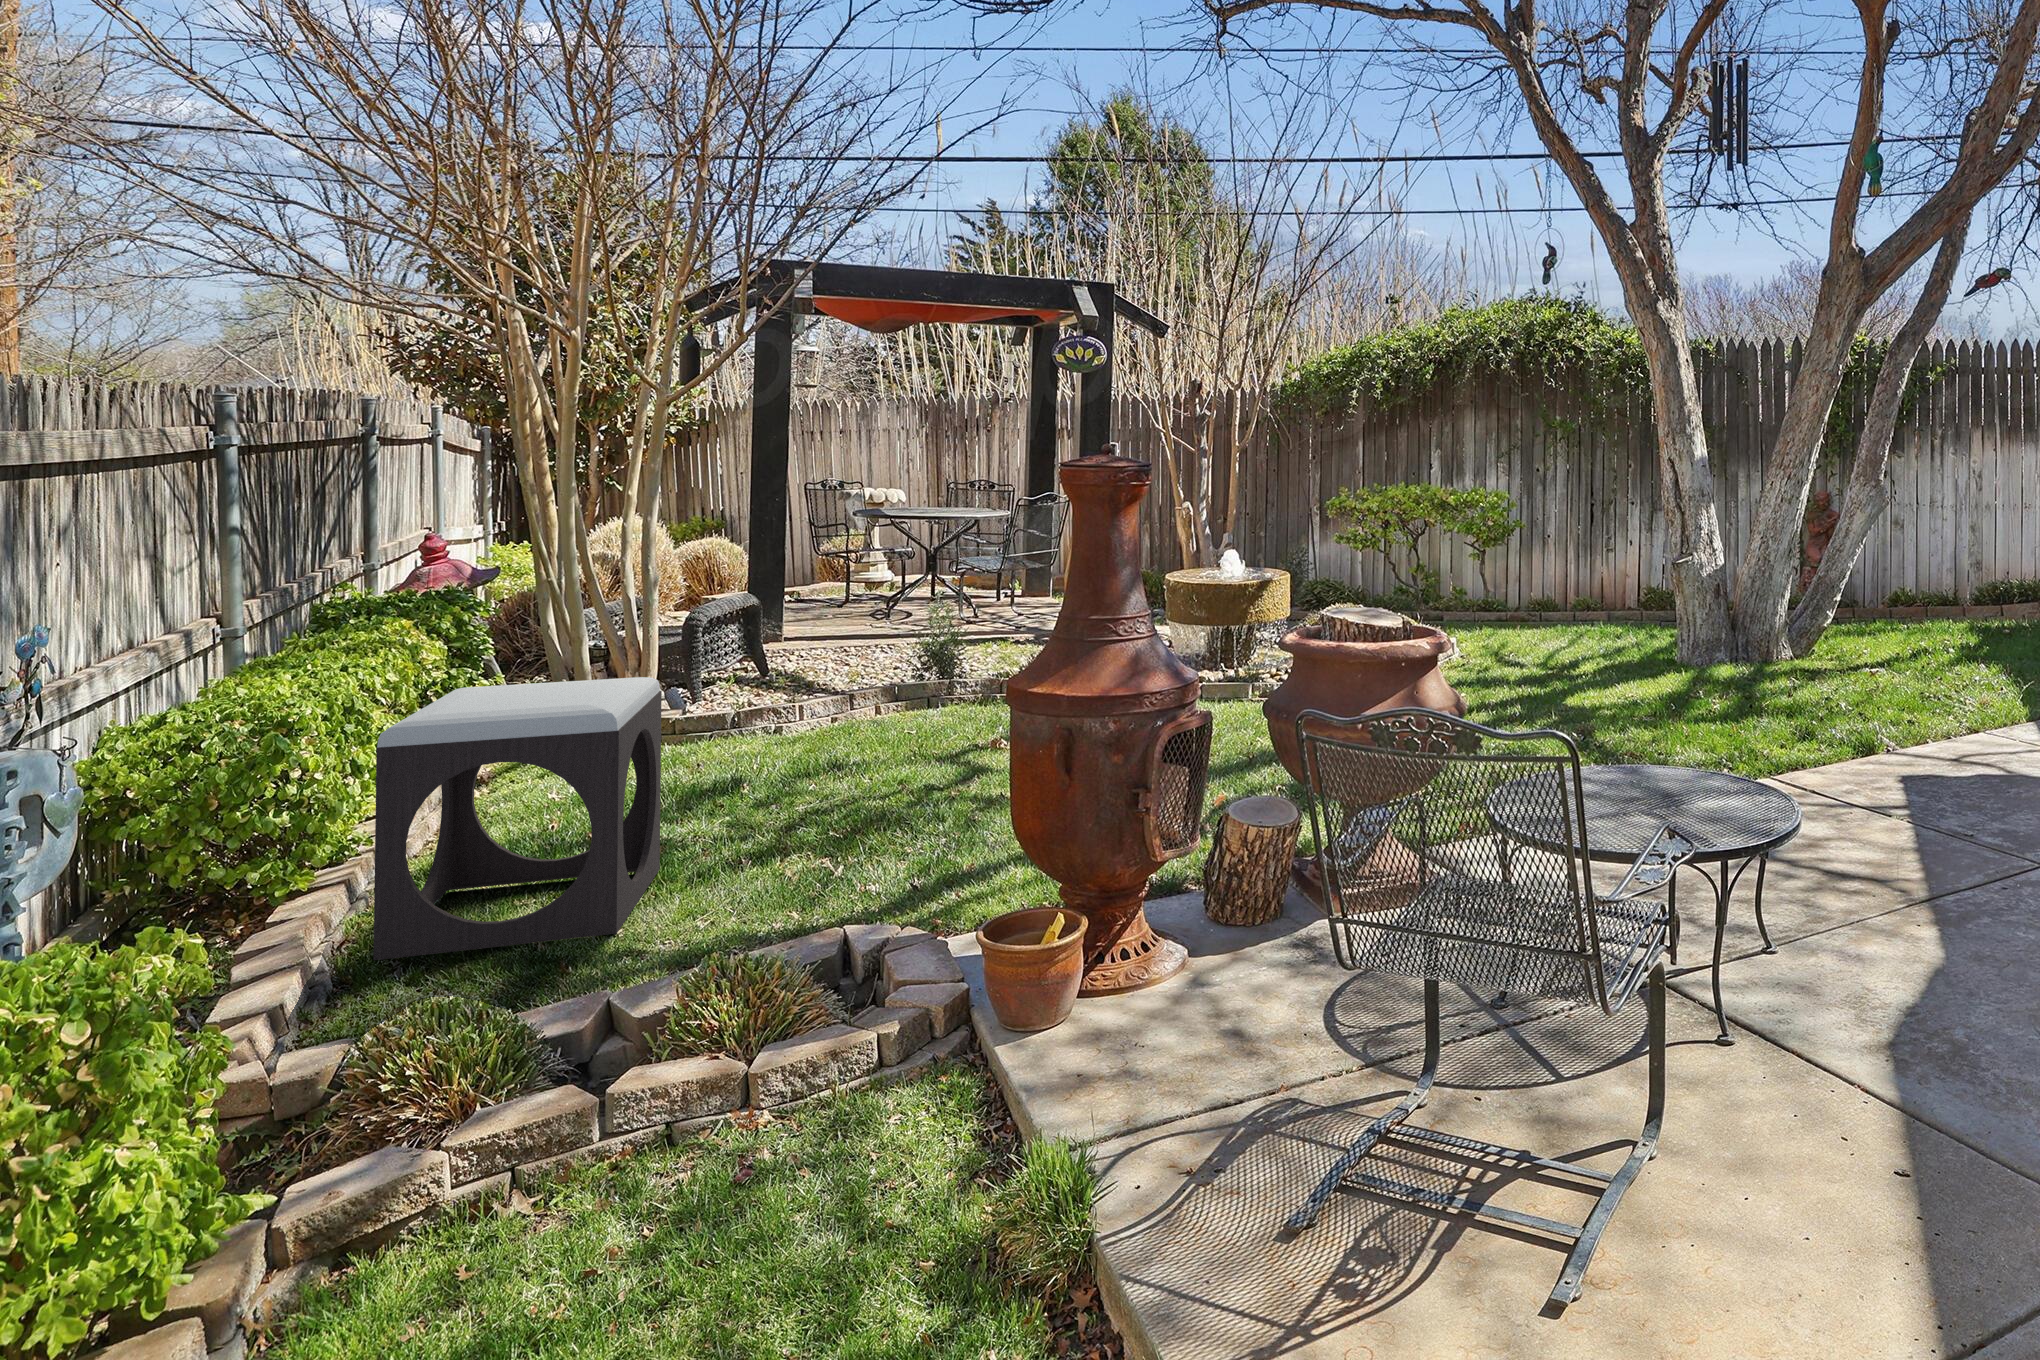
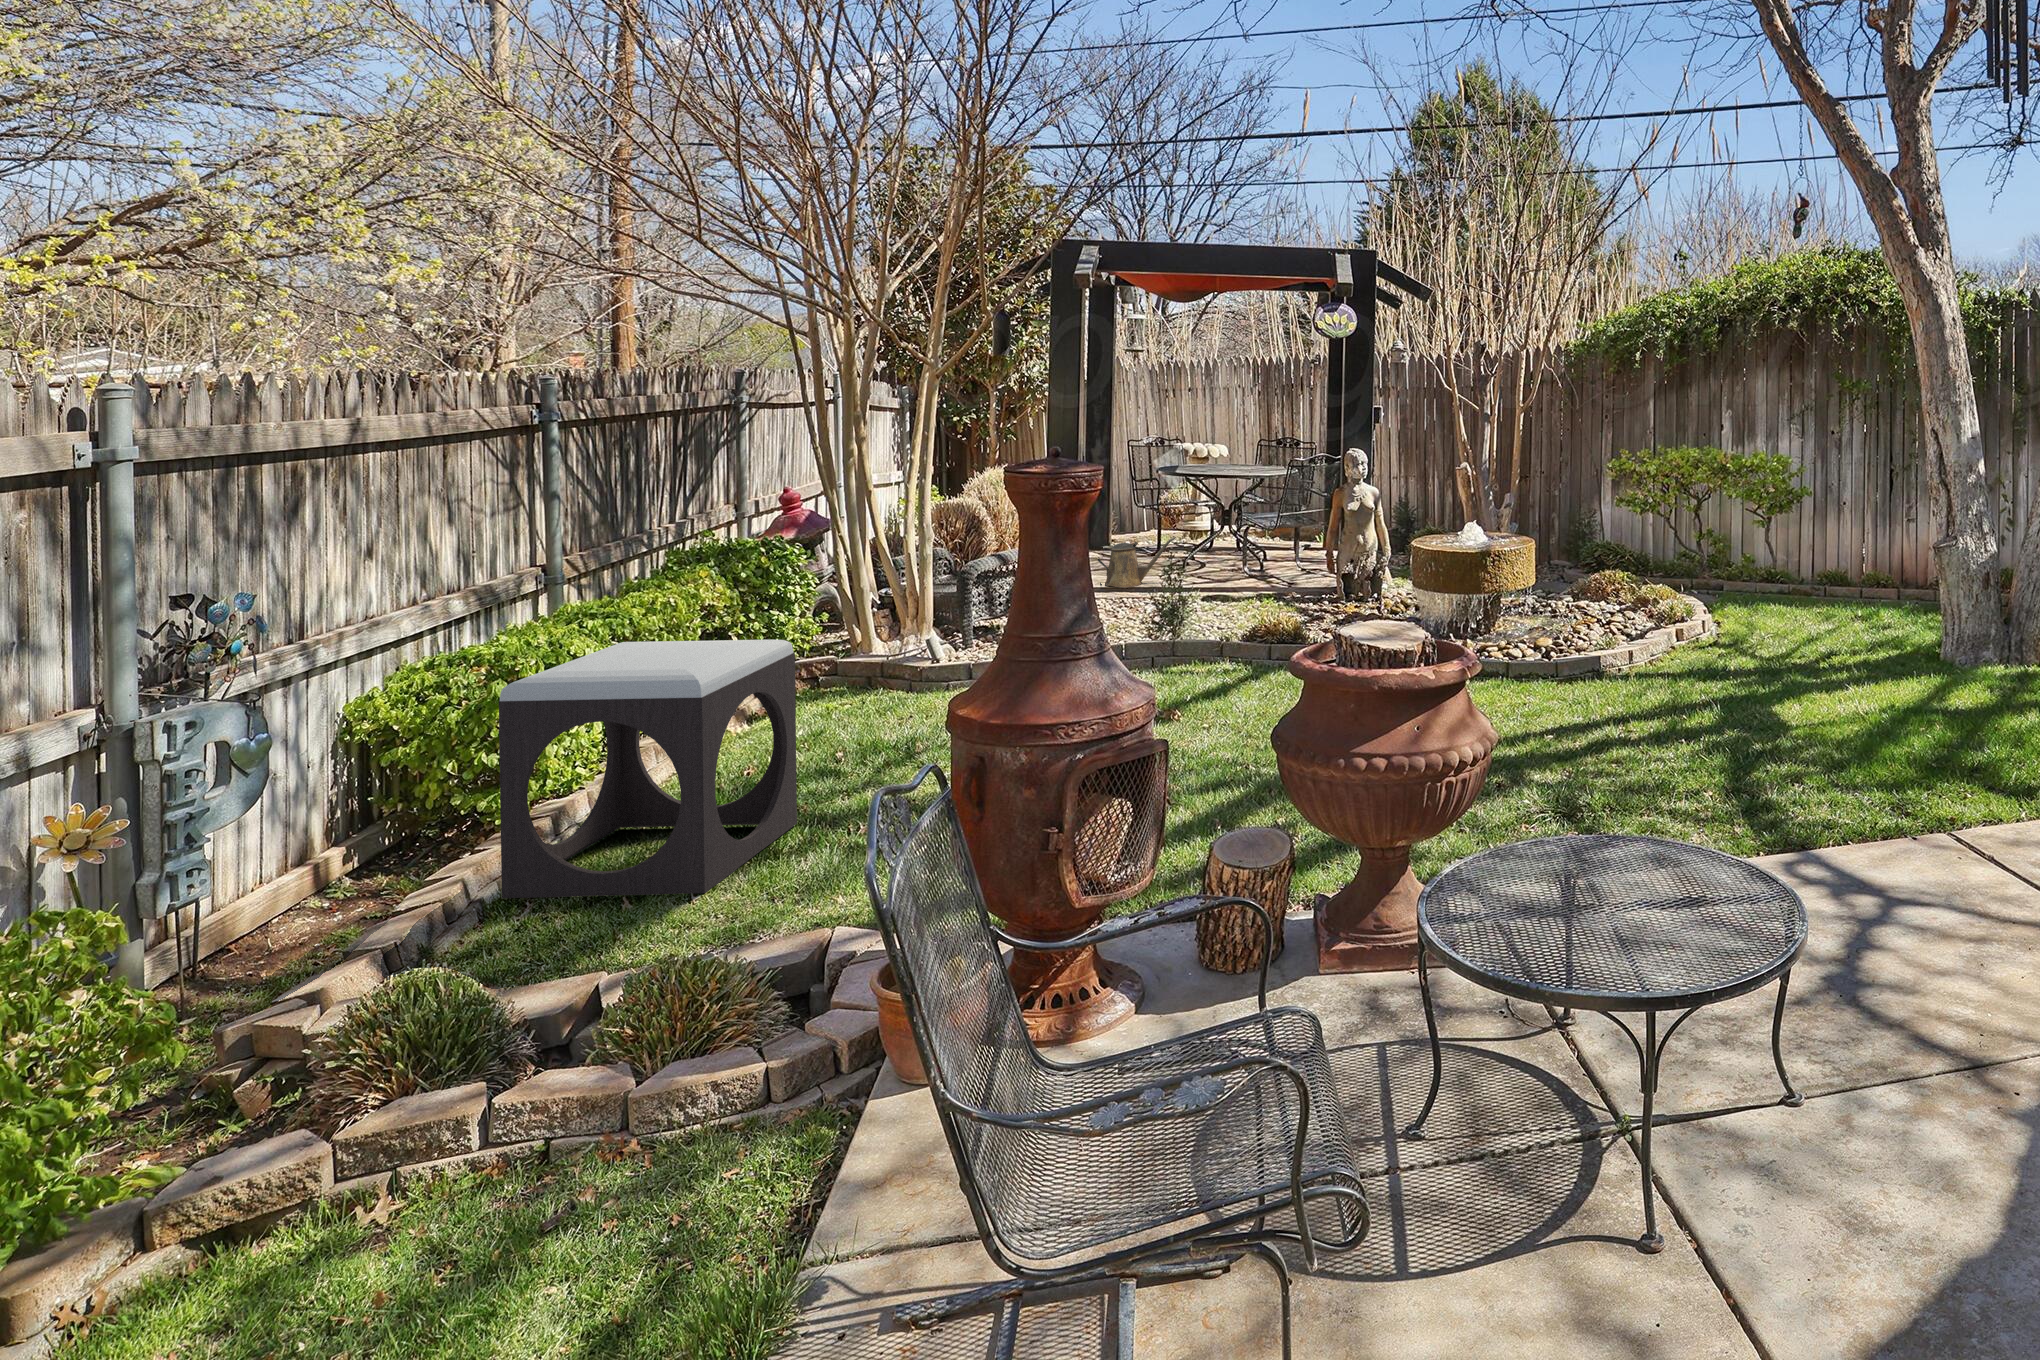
watering can: none [789,585,882,641] -> present [1098,537,1175,587]

